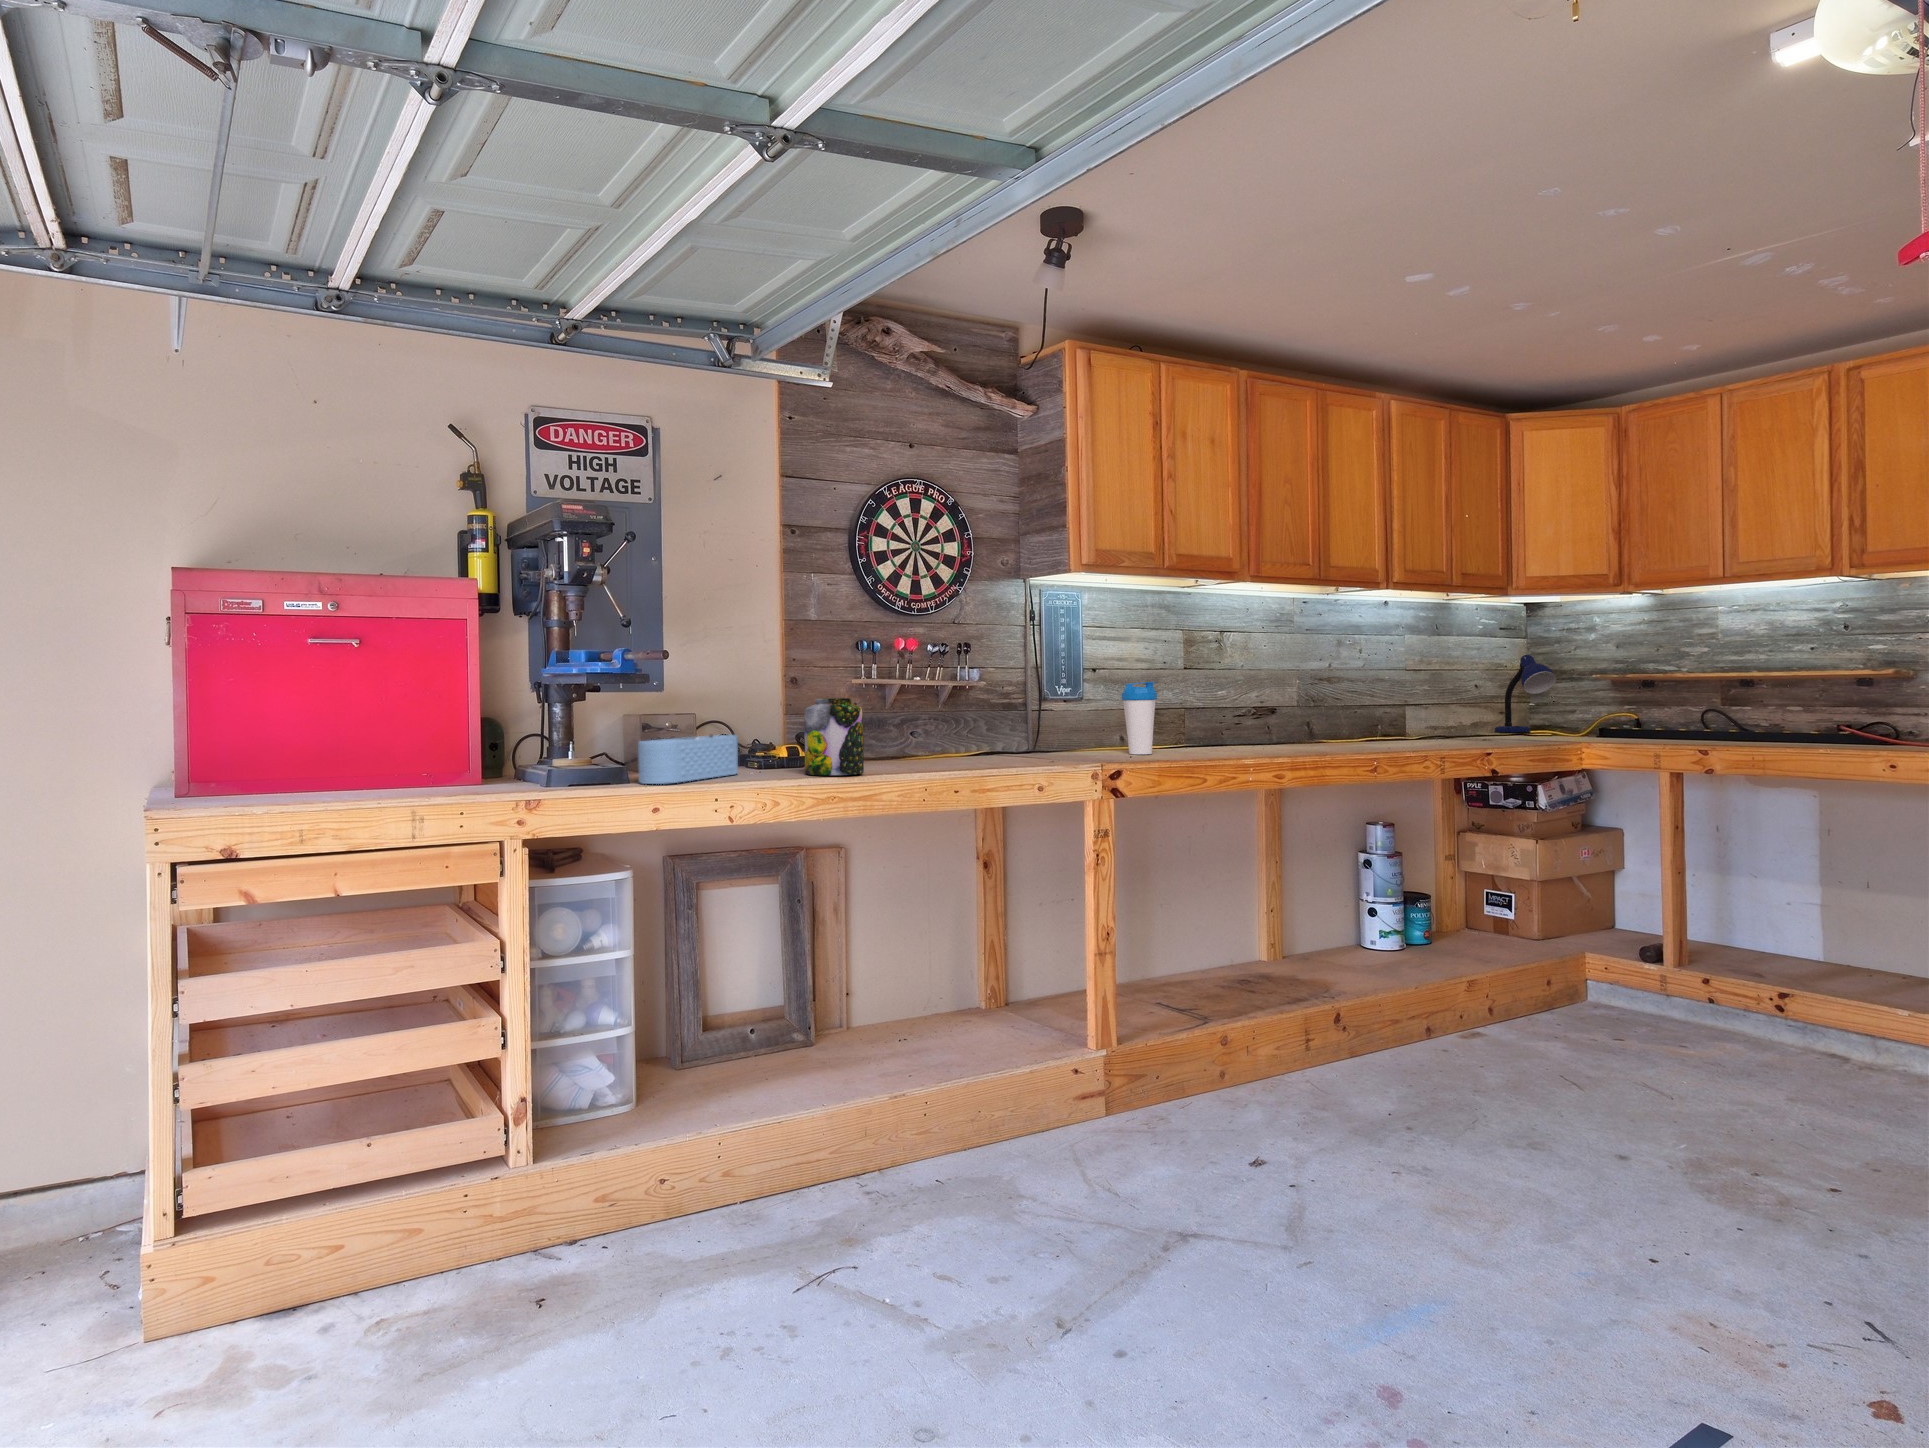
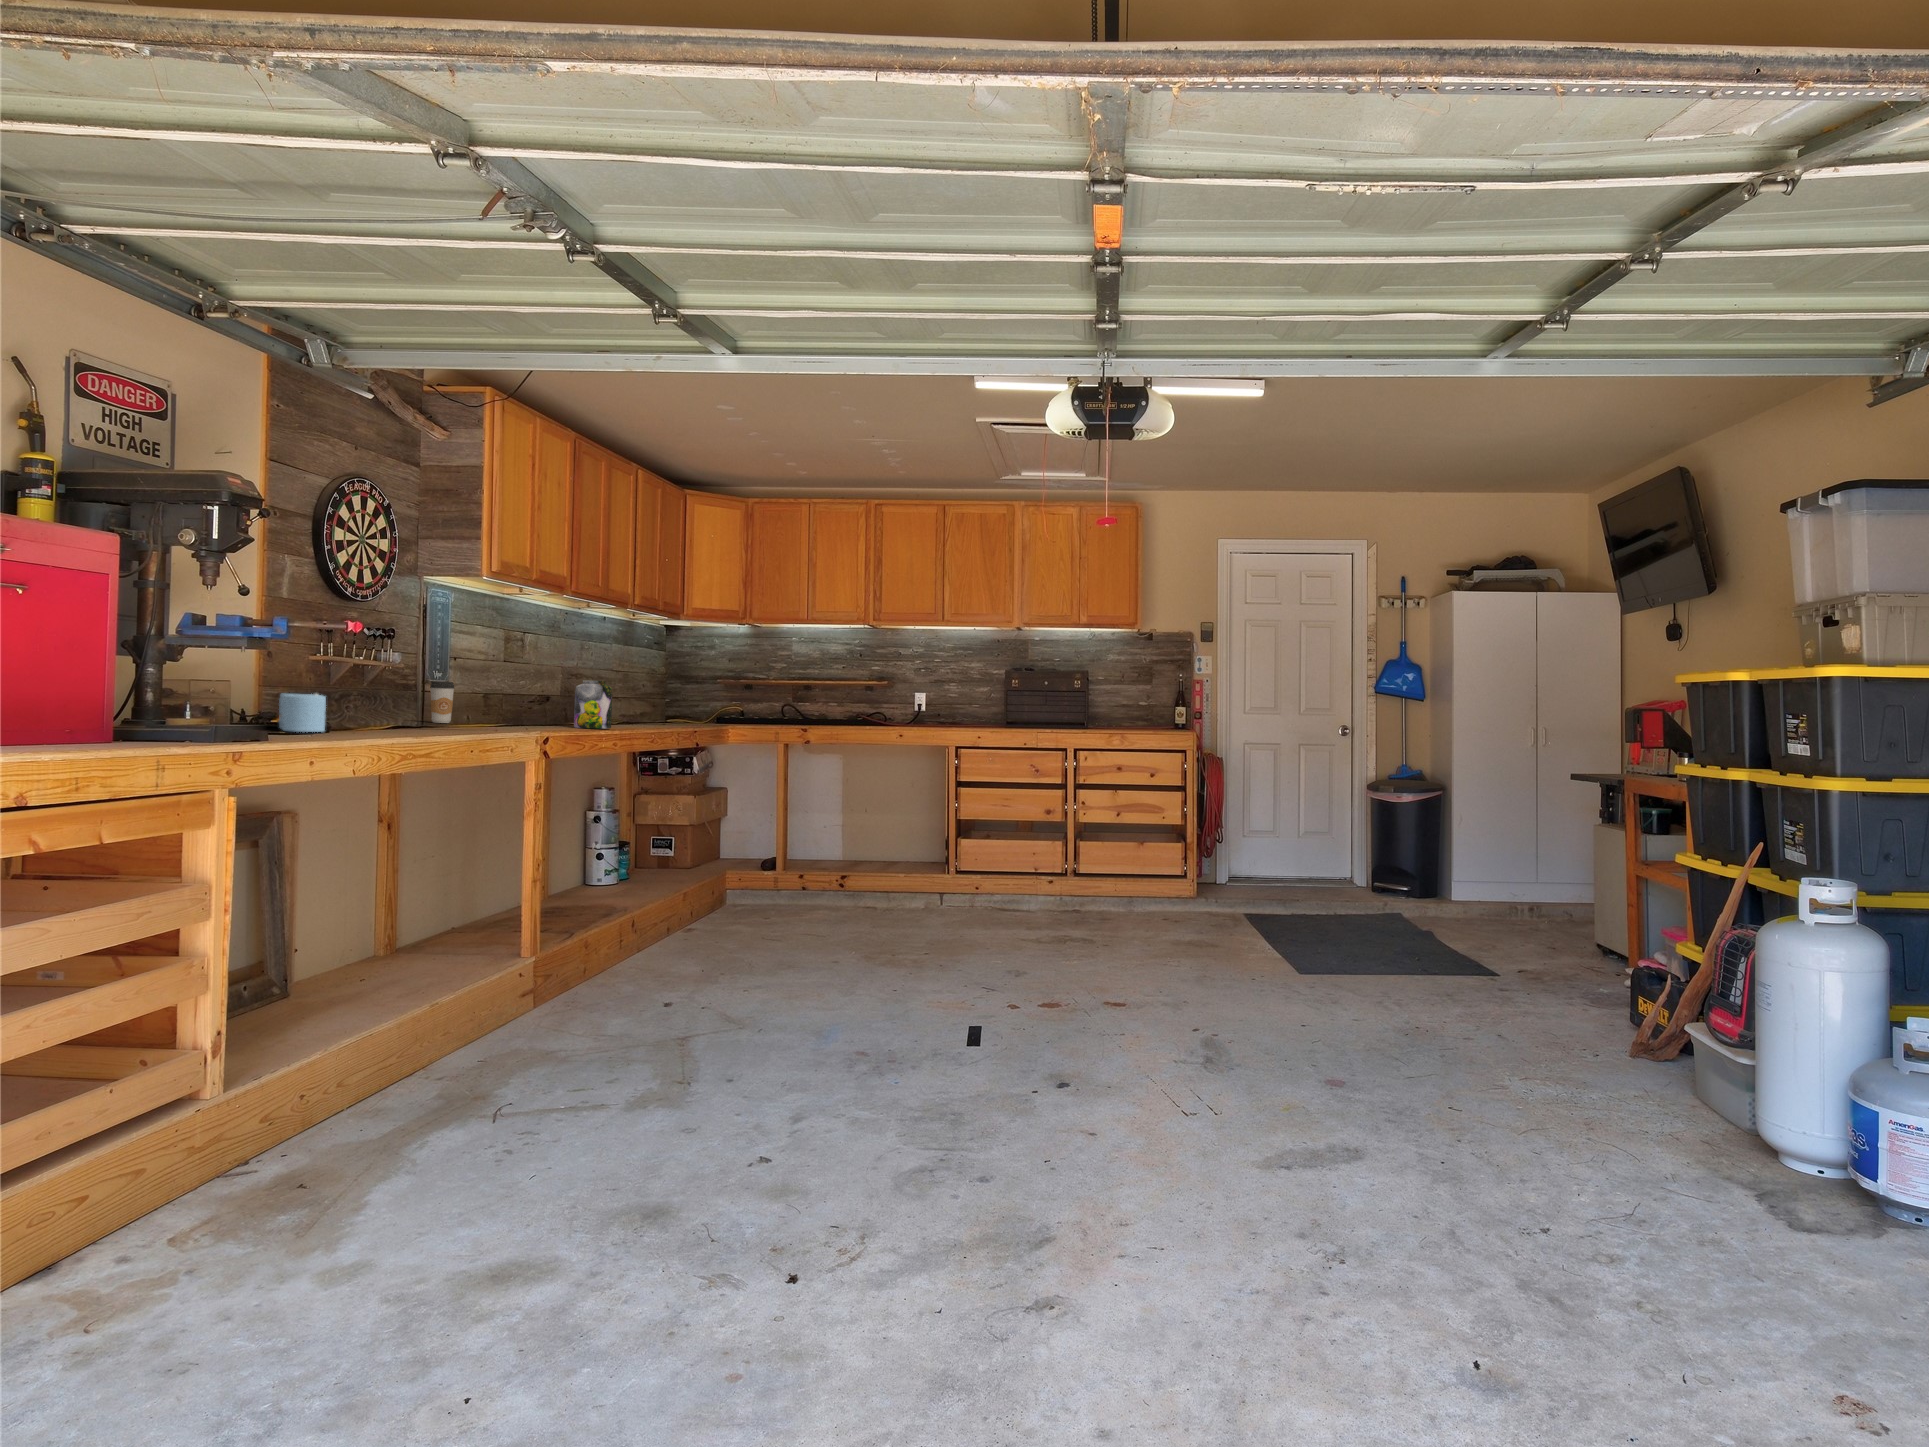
desk lamp: present [1494,655,1556,733] -> none [642,660,692,719]
water bottle: present [1122,682,1157,754] -> none [495,666,525,724]
jar: present [804,698,864,775] -> present [574,680,612,729]
coffee cup: none [1012,707,1039,757] -> present [430,682,454,723]

